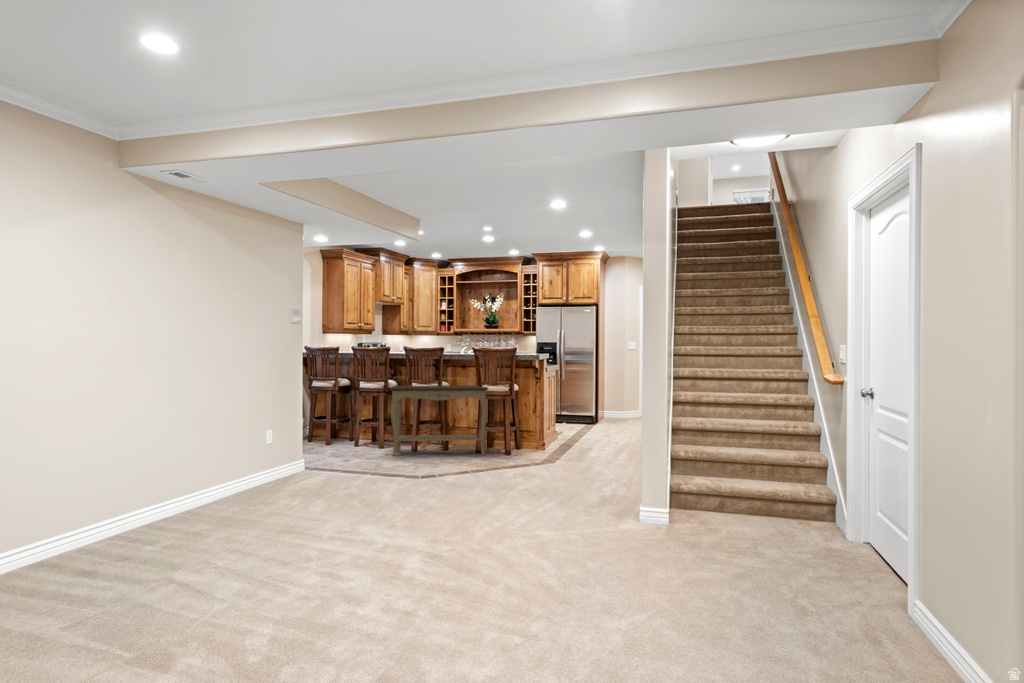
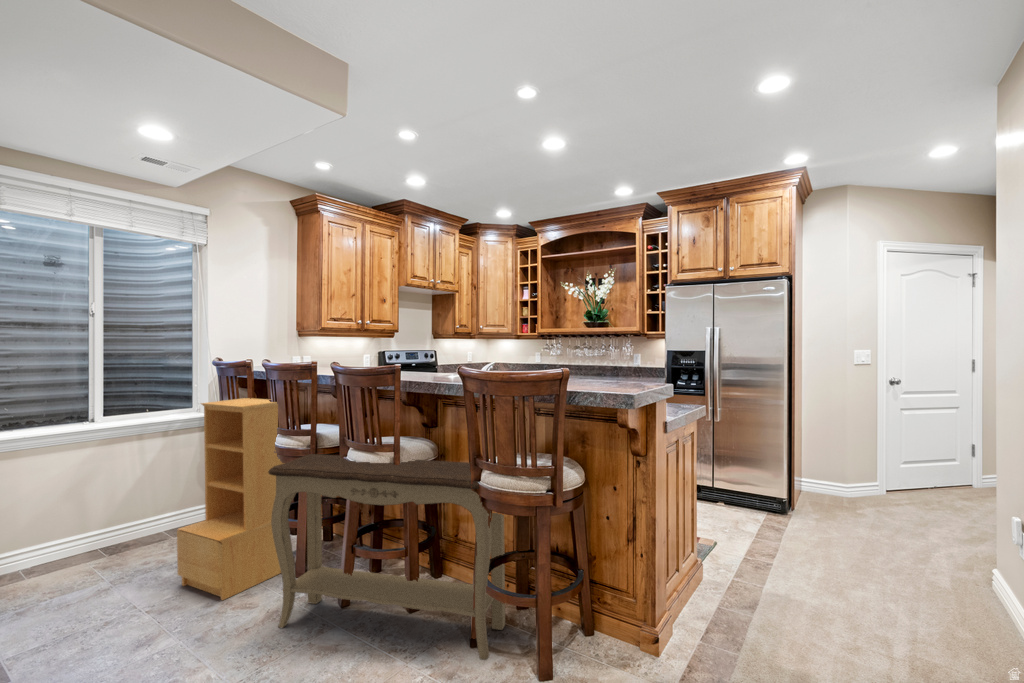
bookshelf: none [323,364,370,453] -> present [177,398,284,600]

